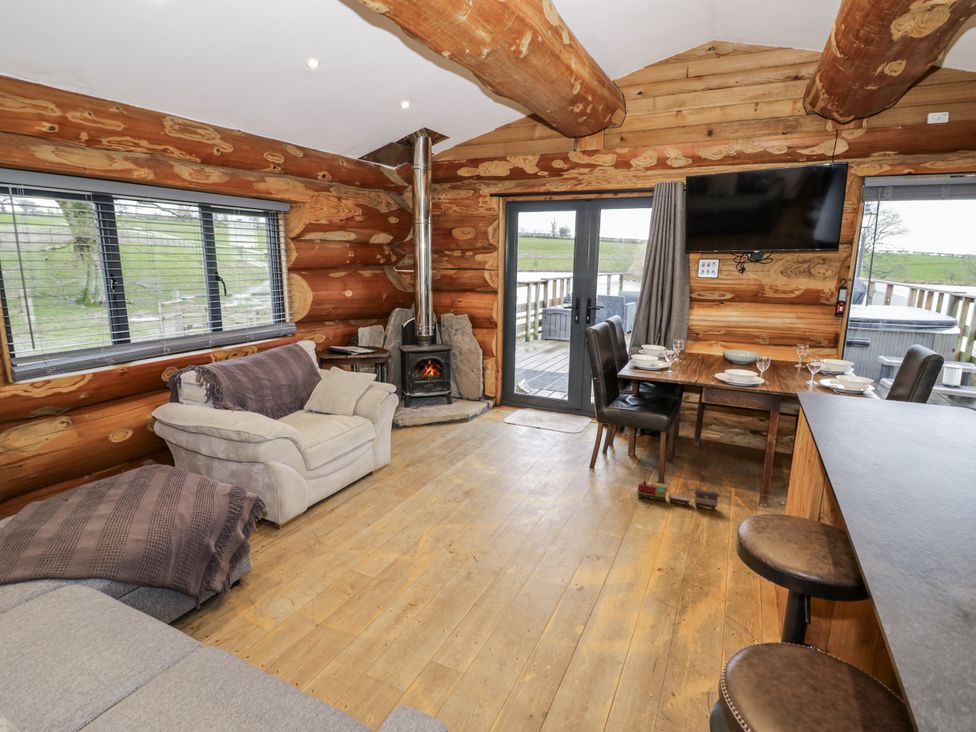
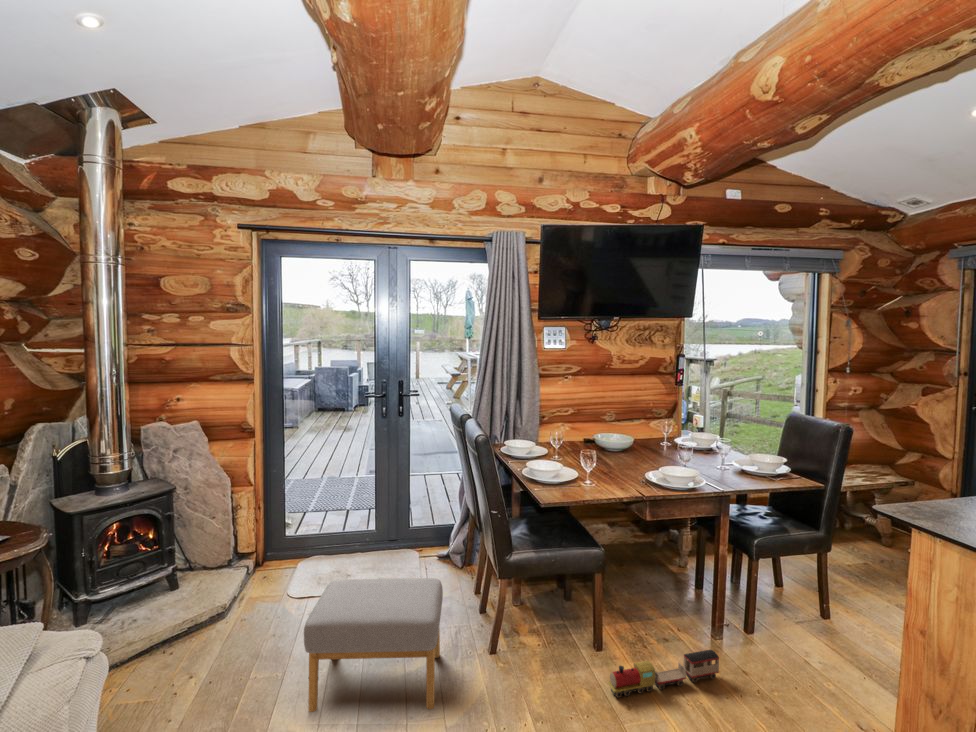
footstool: none [483,405,562,472] -> present [304,578,443,712]

